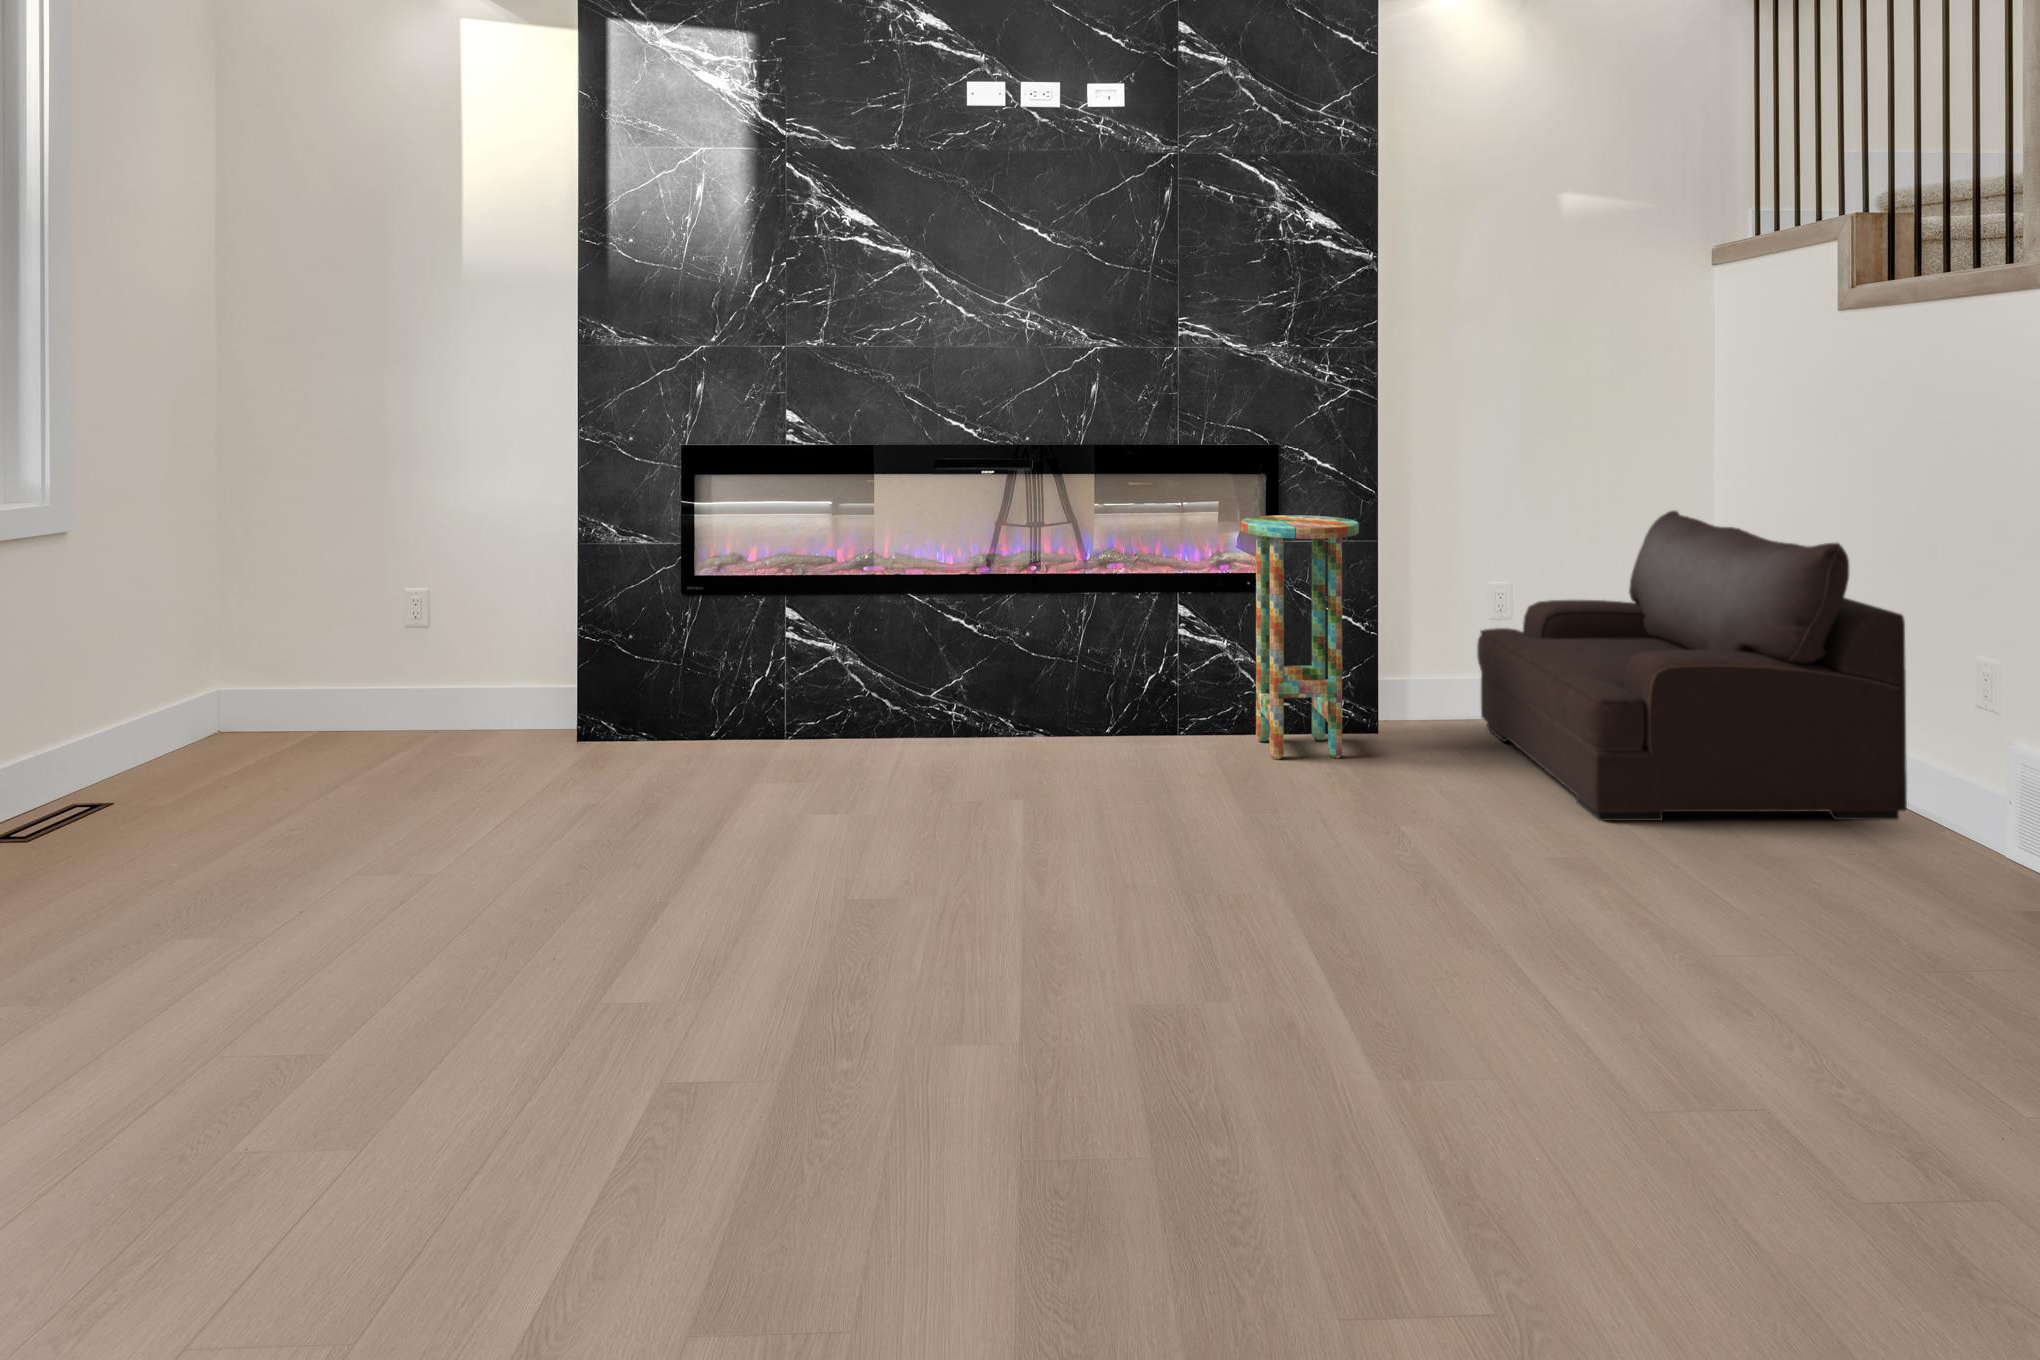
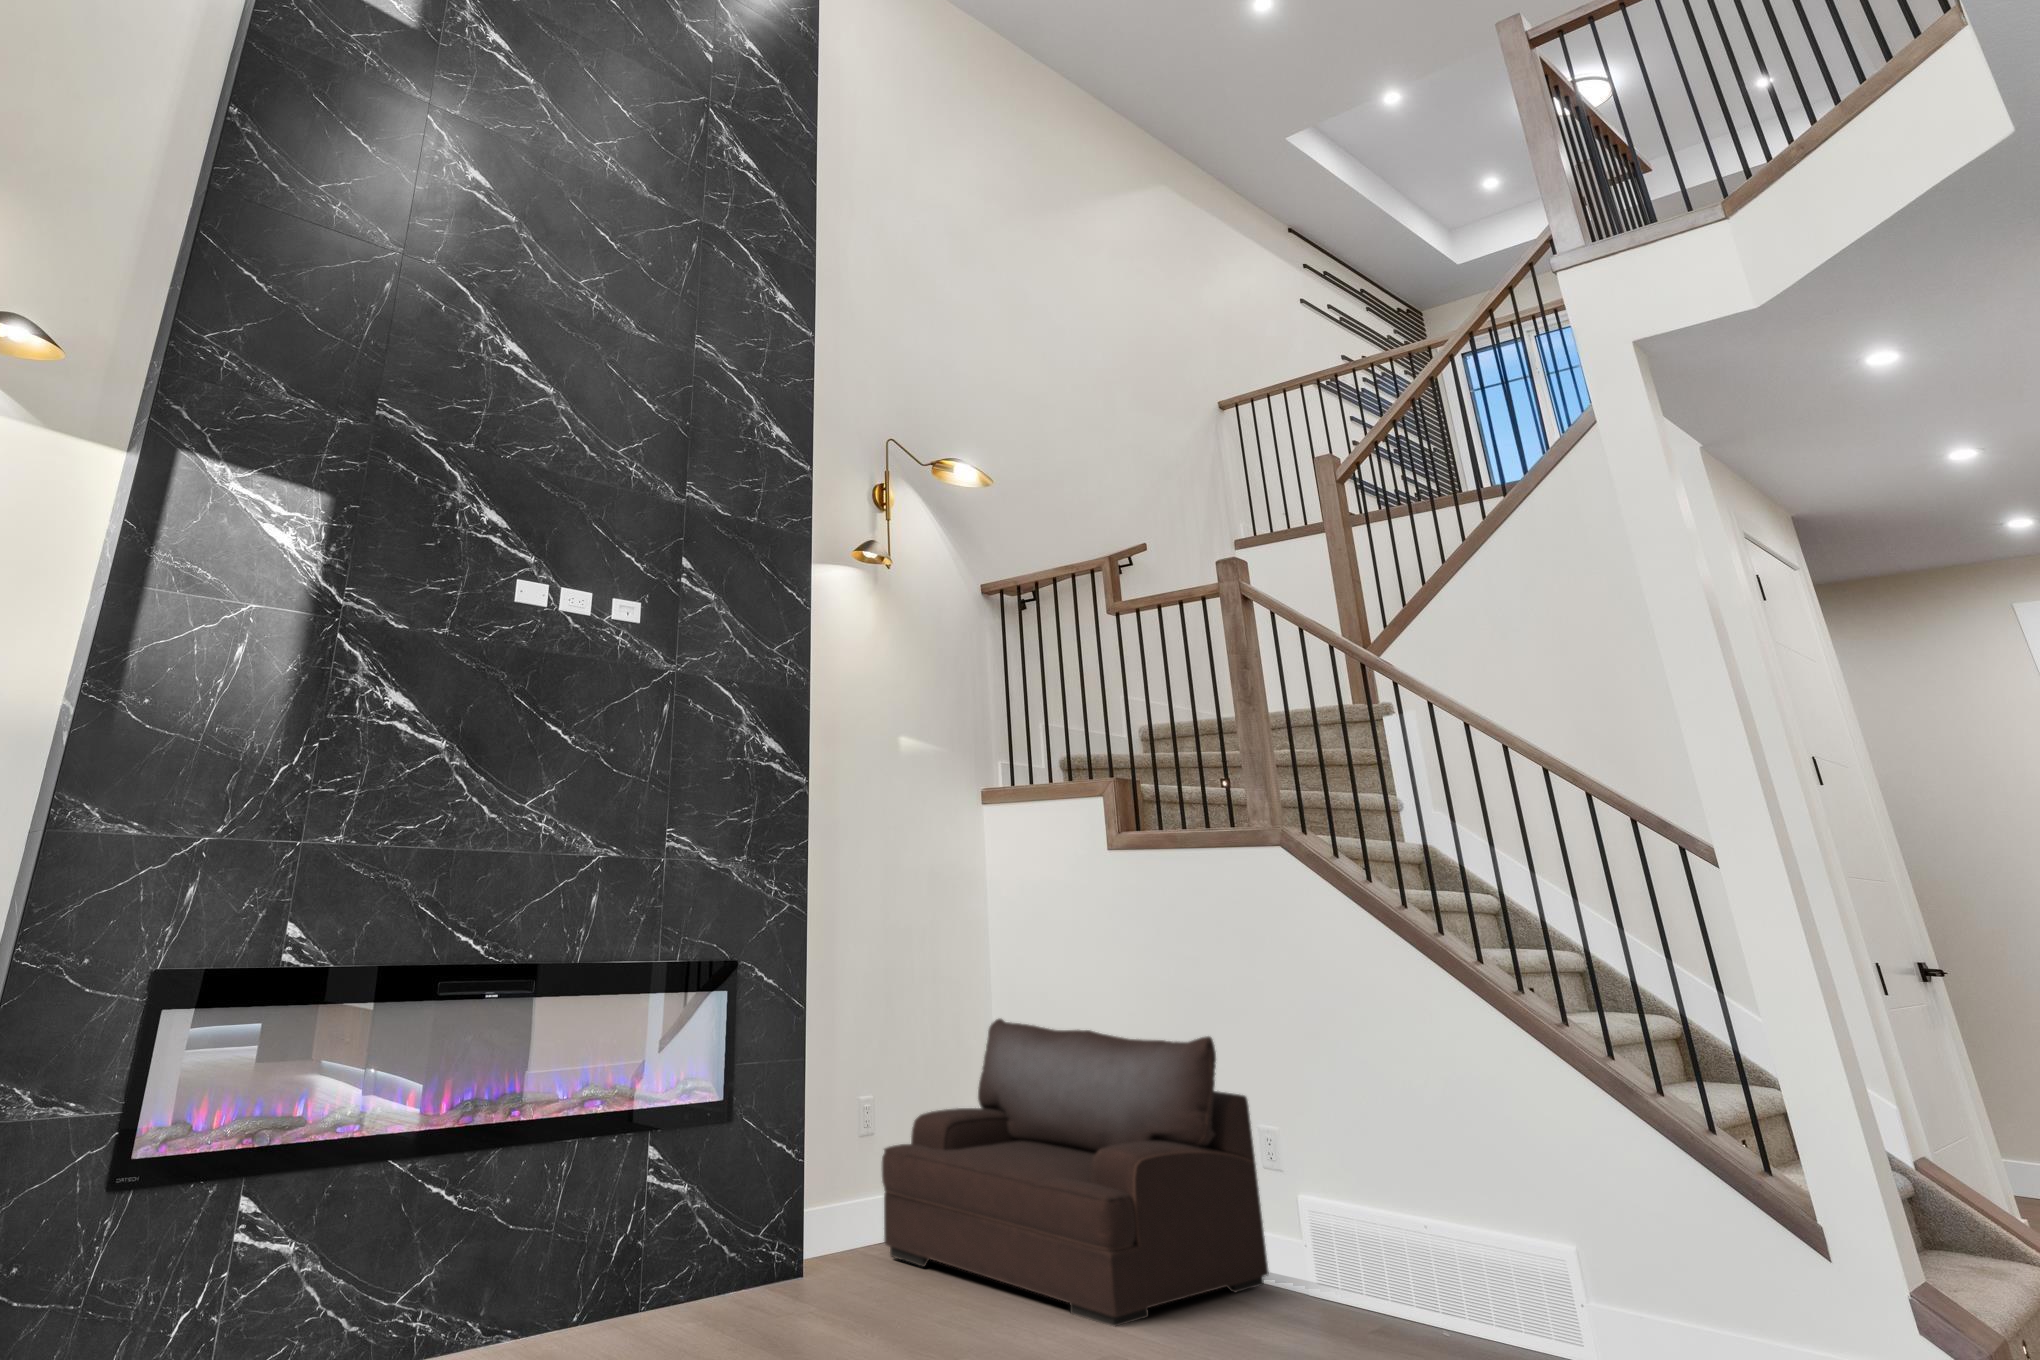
side table: present [1241,515,1359,759] -> none [732,1036,843,1320]

